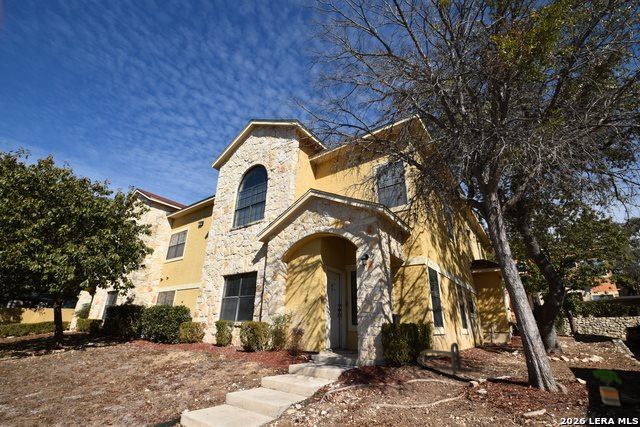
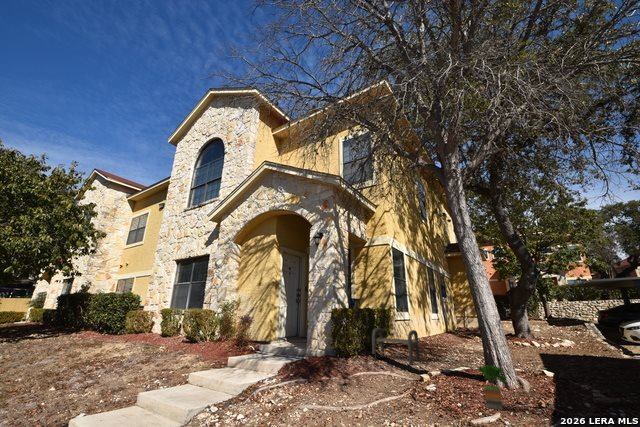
potted tree: present [593,370,621,406] -> present [478,365,506,410]

